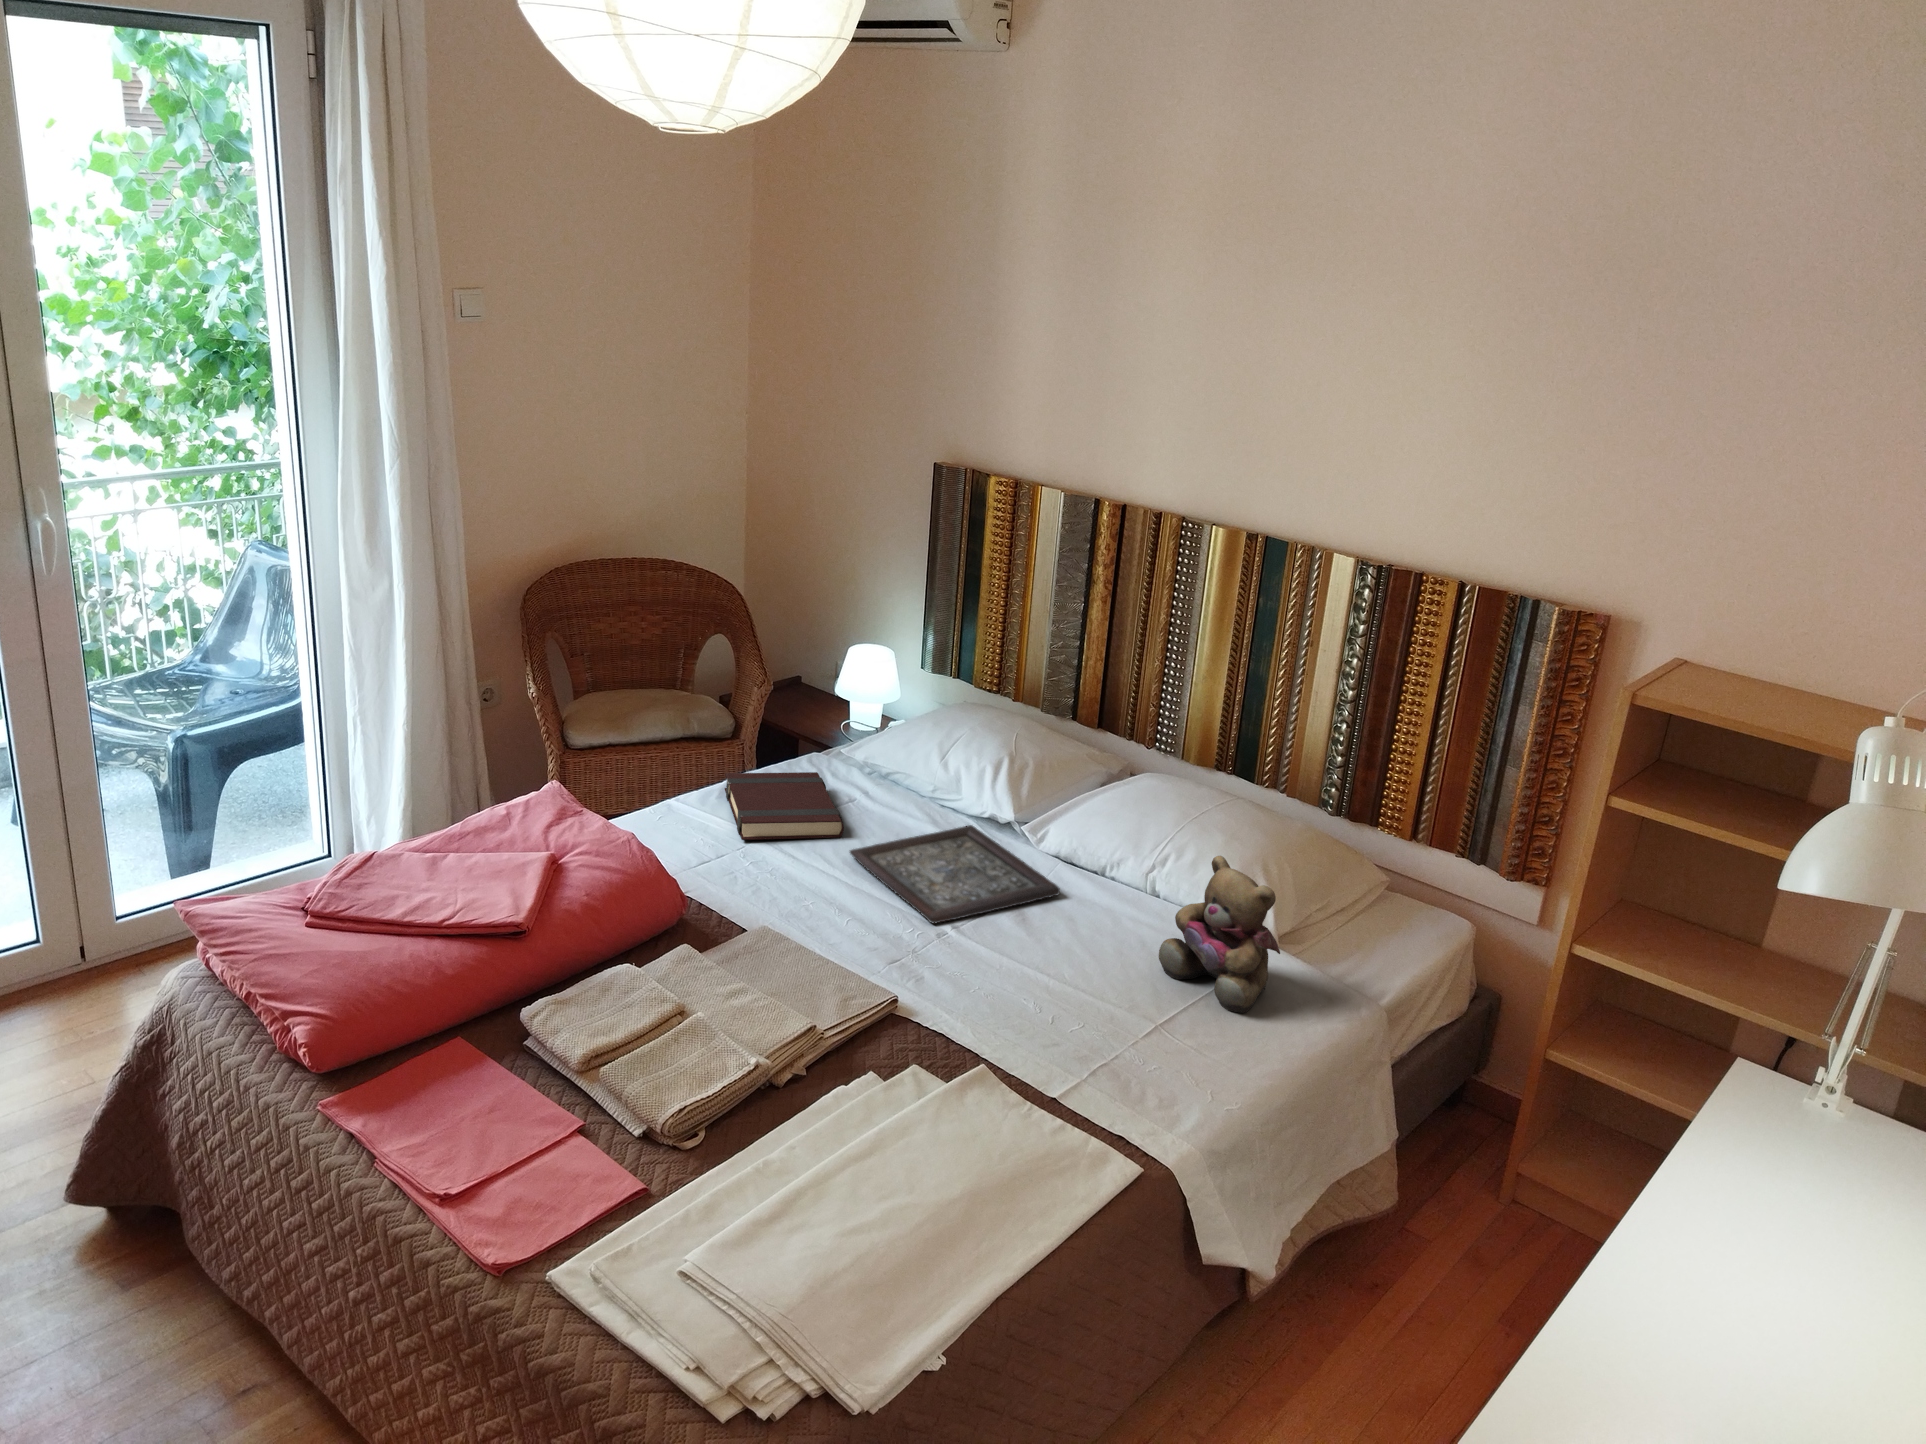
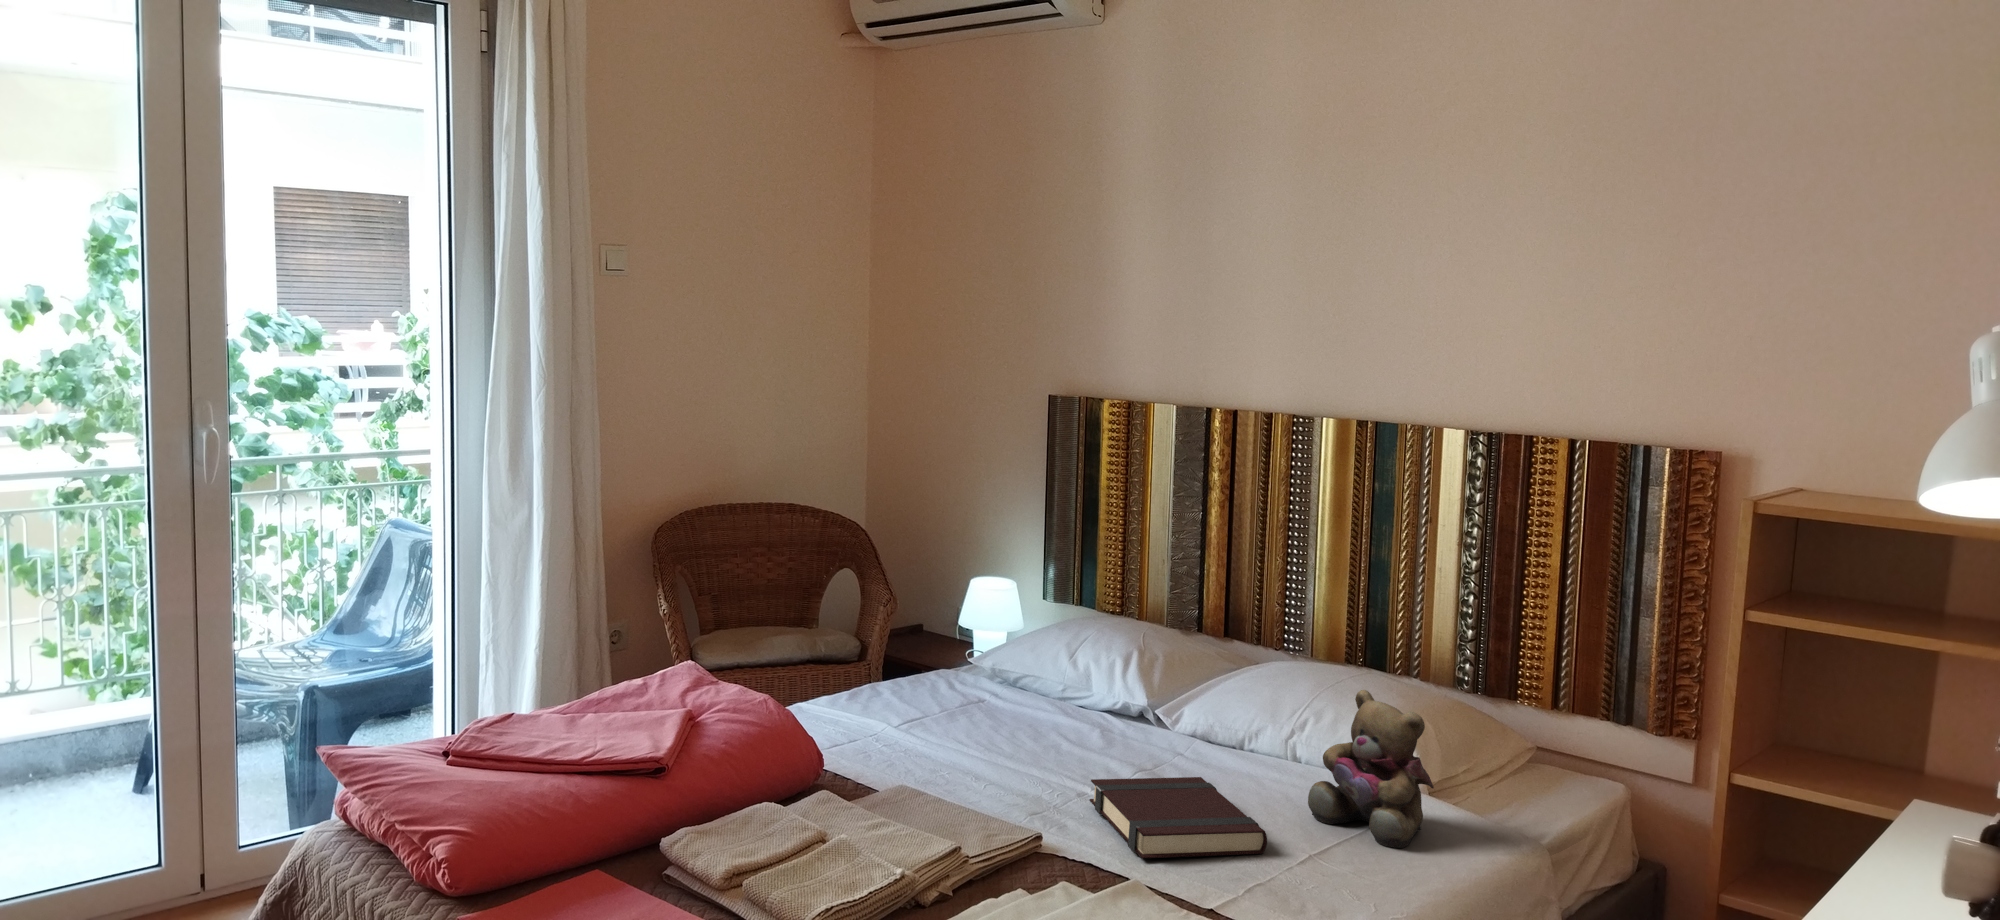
book: present [725,772,844,840] -> present [1090,777,1267,858]
tray: present [850,825,1060,923] -> none [984,713,1200,786]

